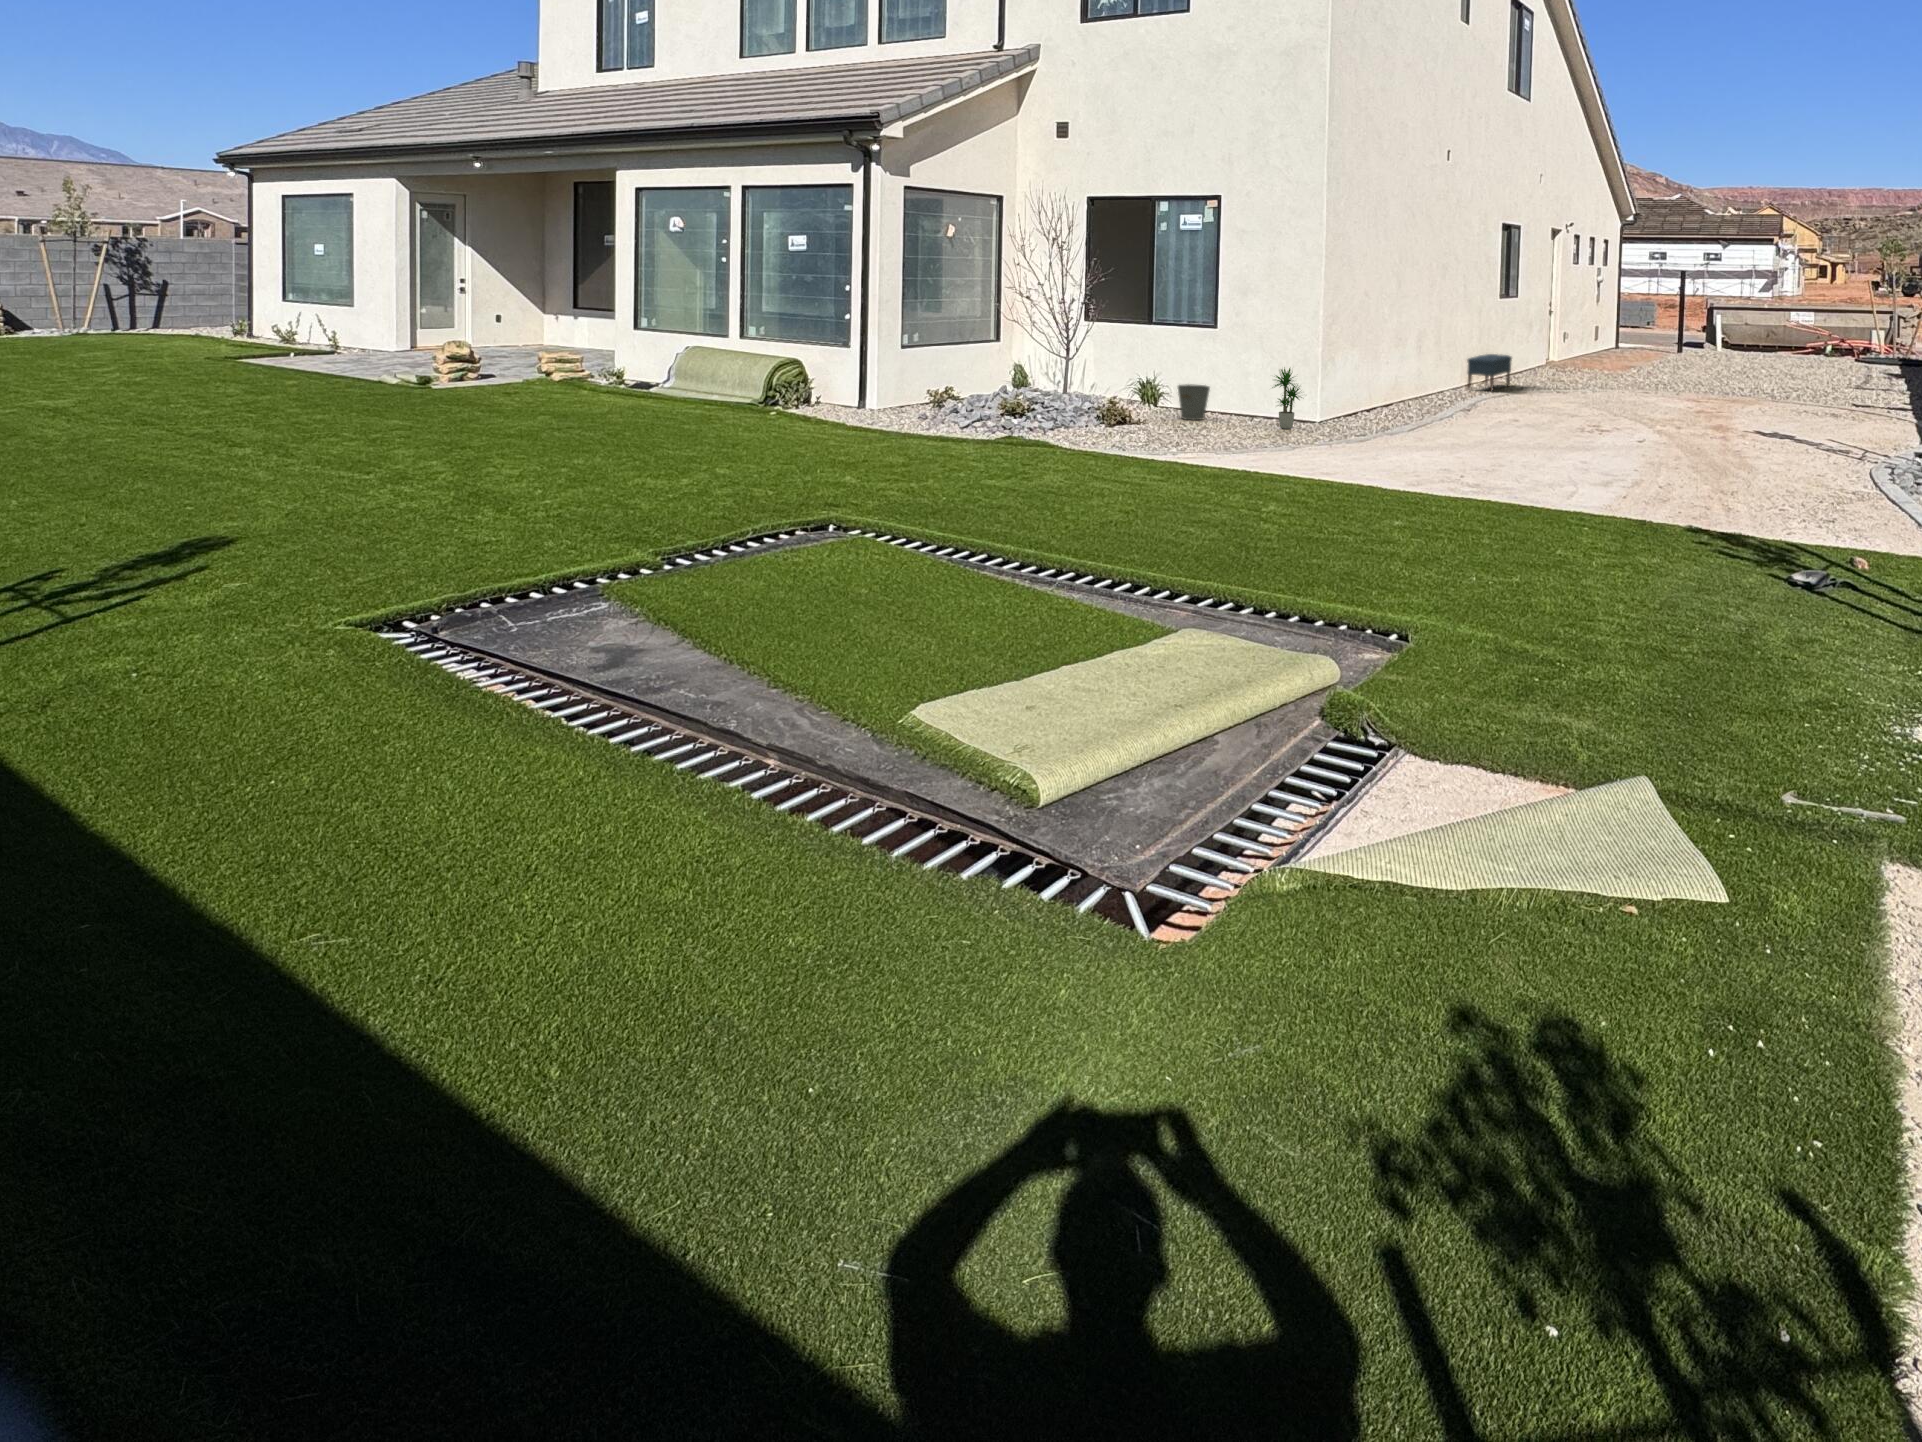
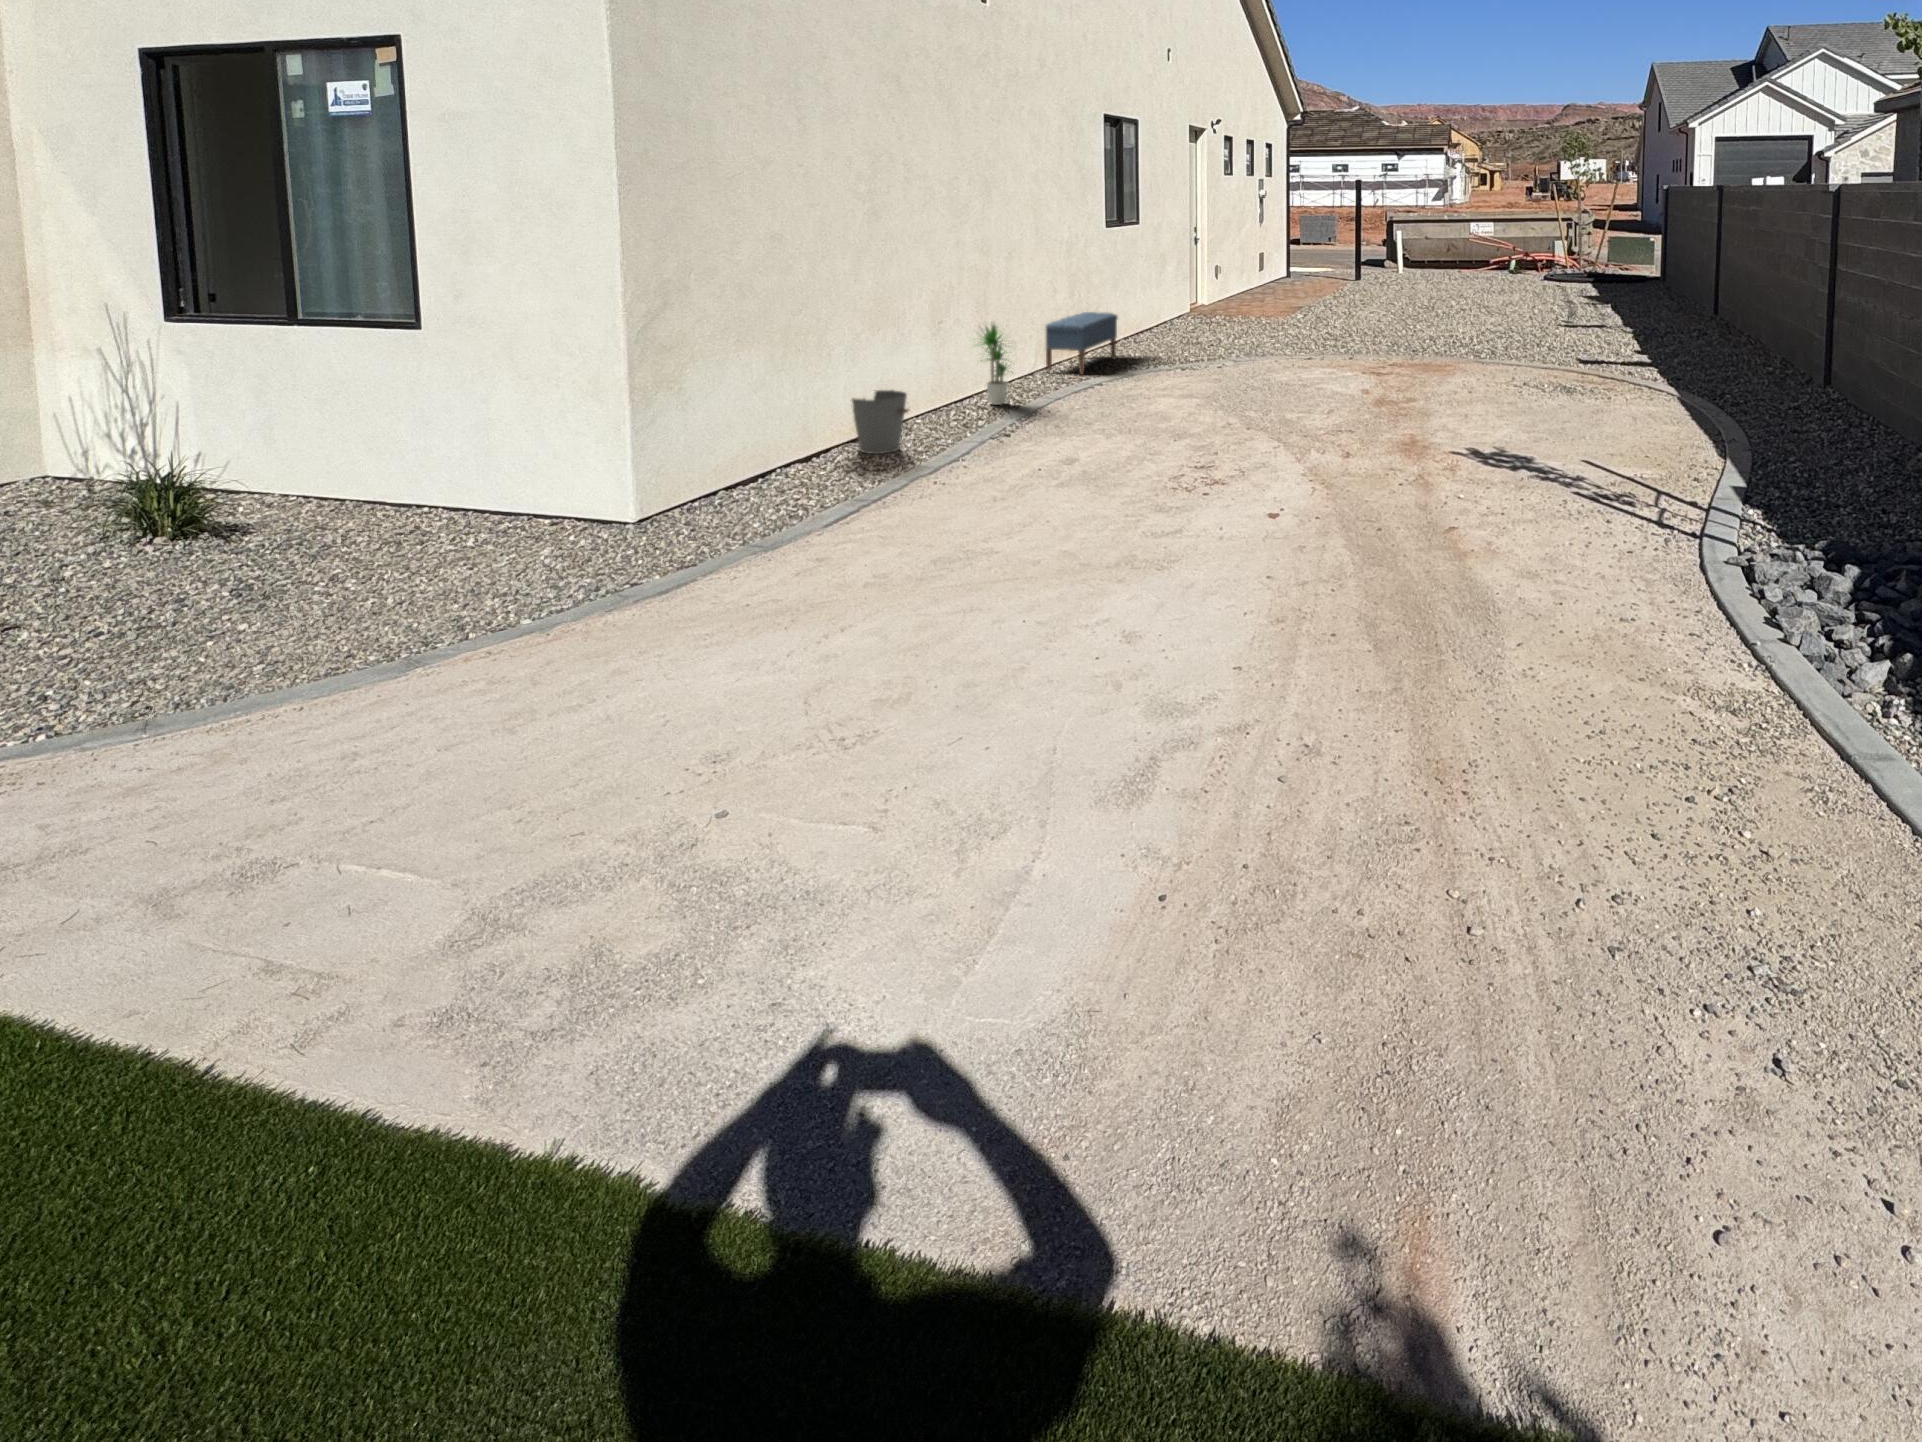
potted plant: present [1272,368,1302,429] -> present [974,324,1013,405]
bucket: present [1178,384,1210,420] -> present [852,390,910,454]

